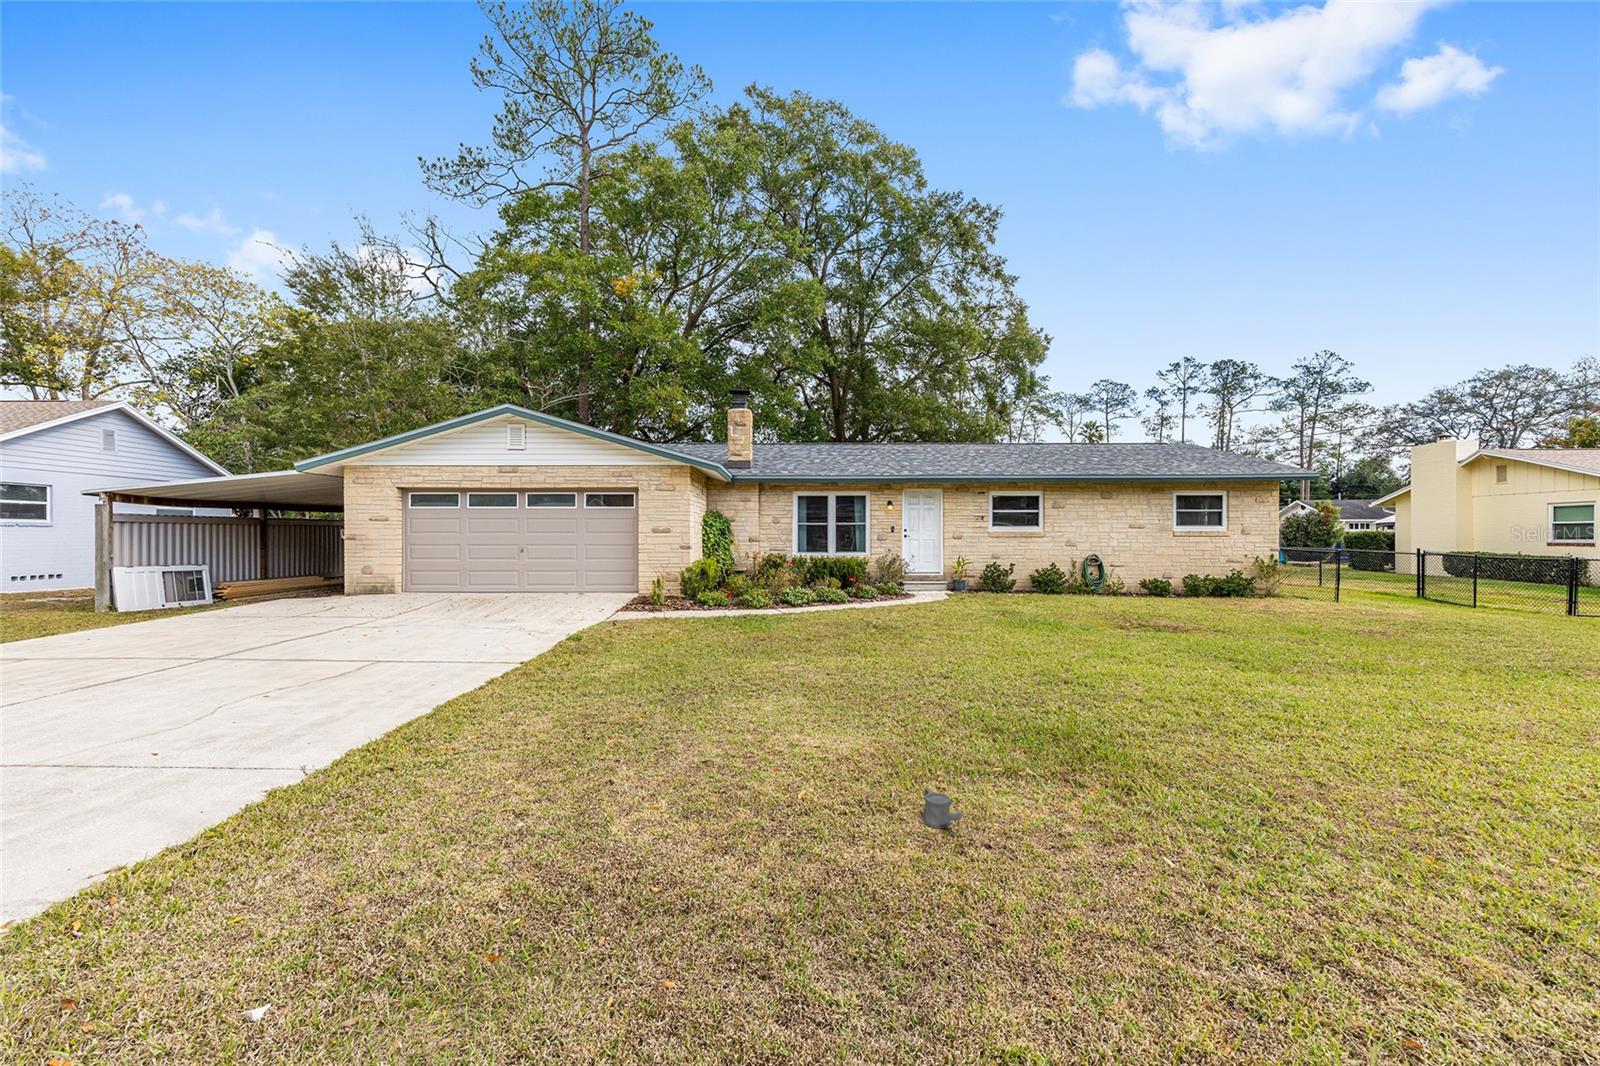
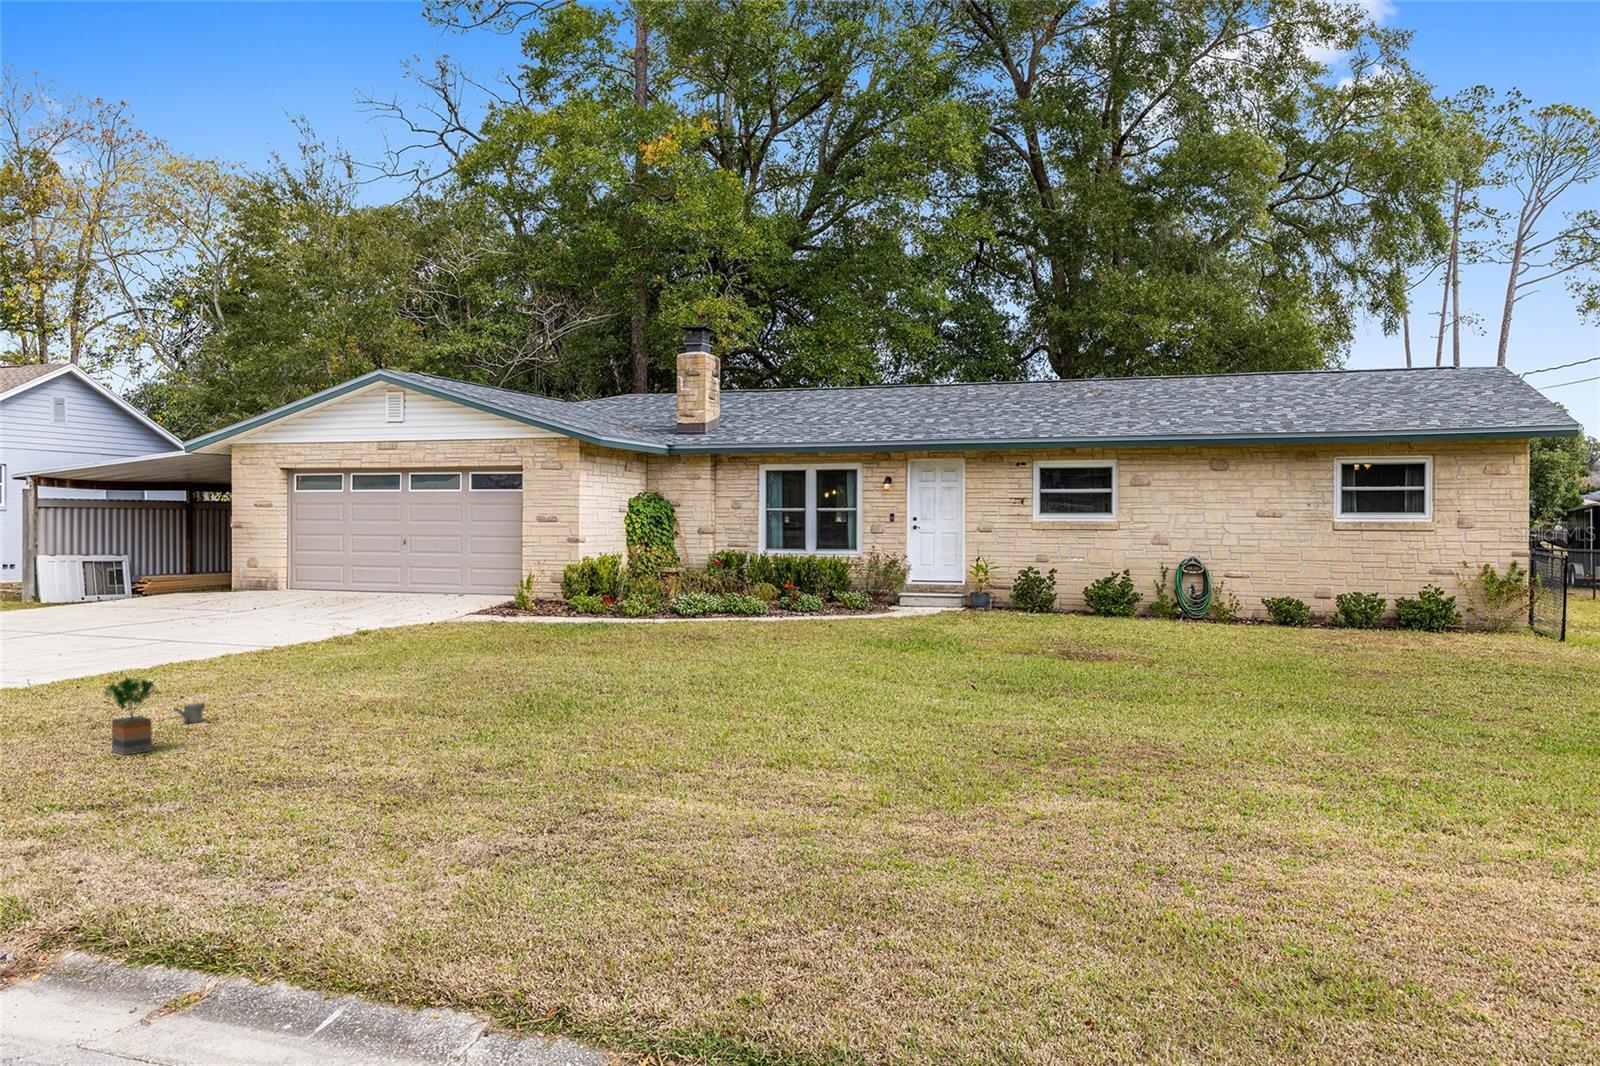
potted tree: none [1115,809,1232,979] -> present [105,678,161,755]

